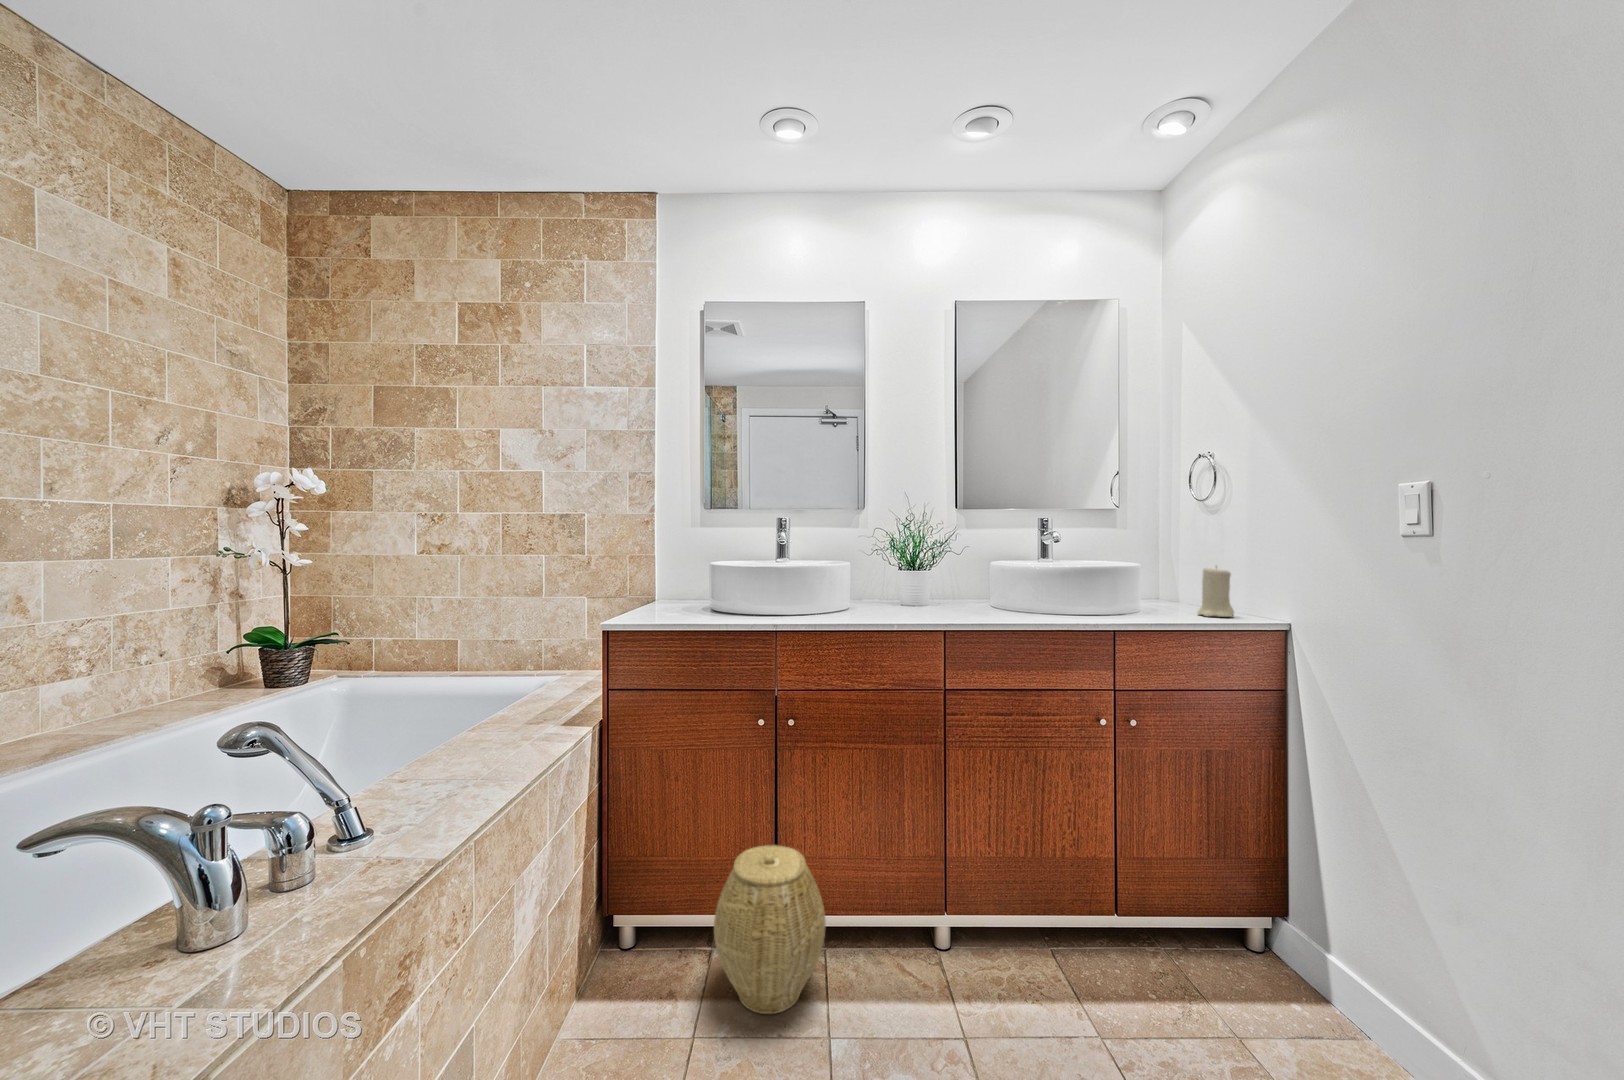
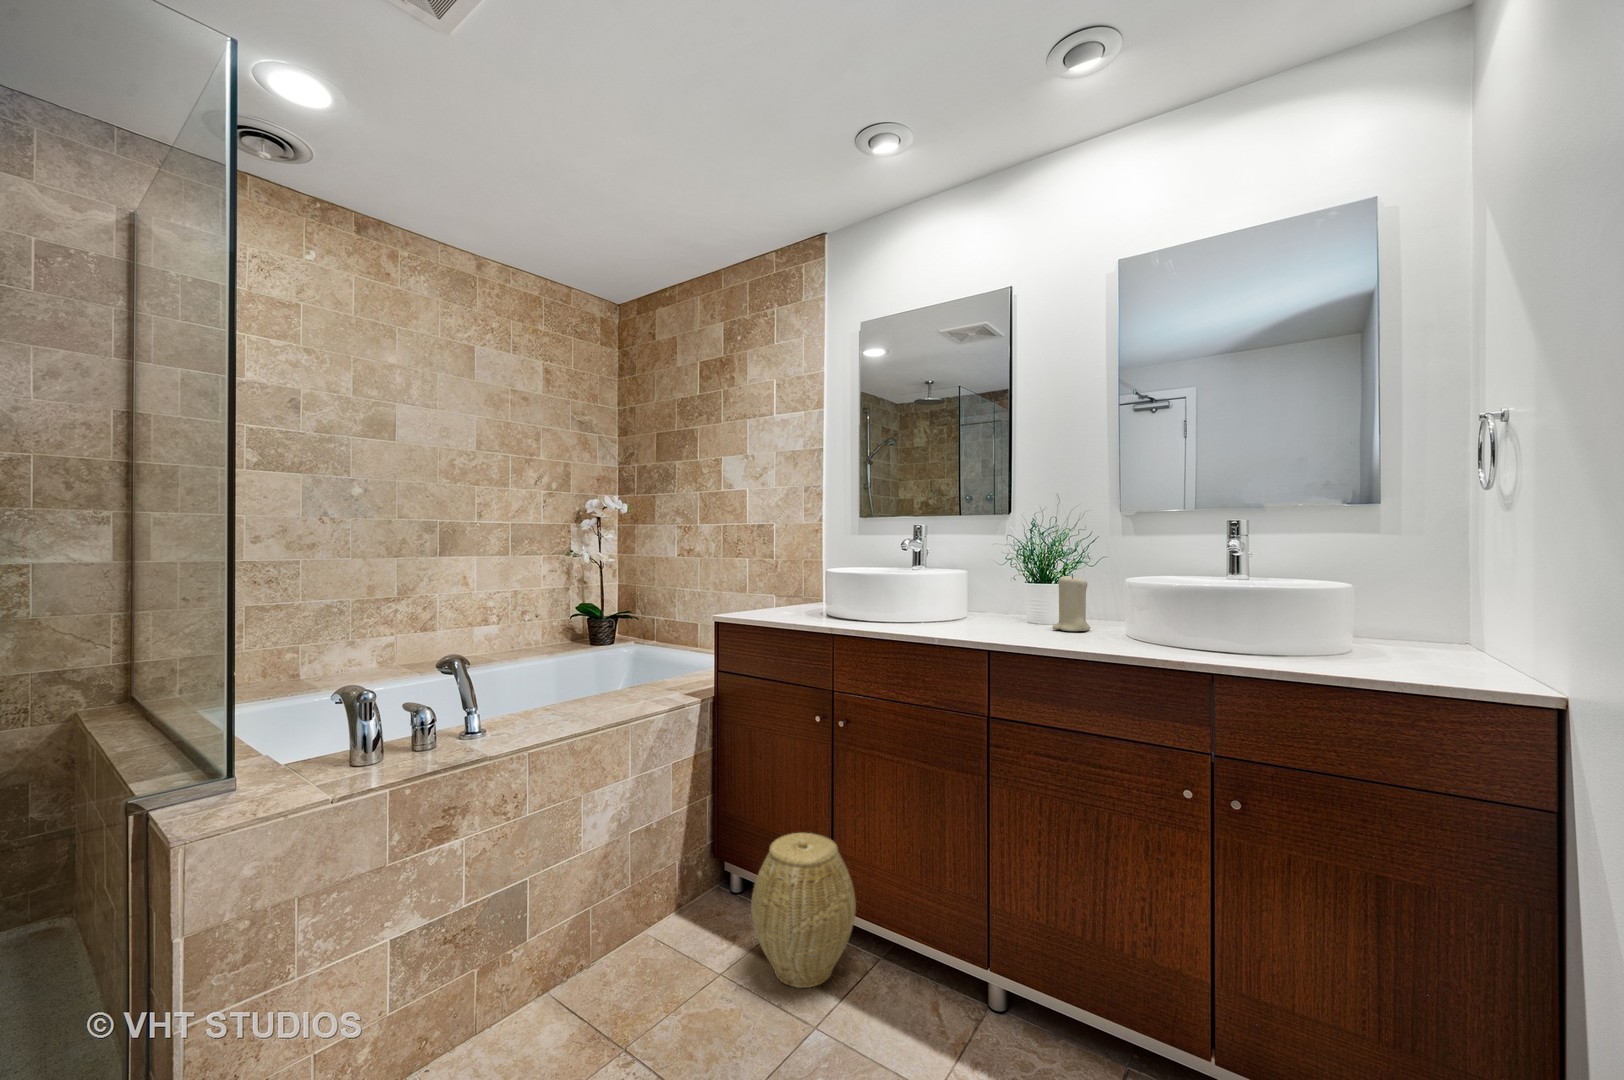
candle: present [1197,568,1234,617] -> present [1052,574,1090,631]

